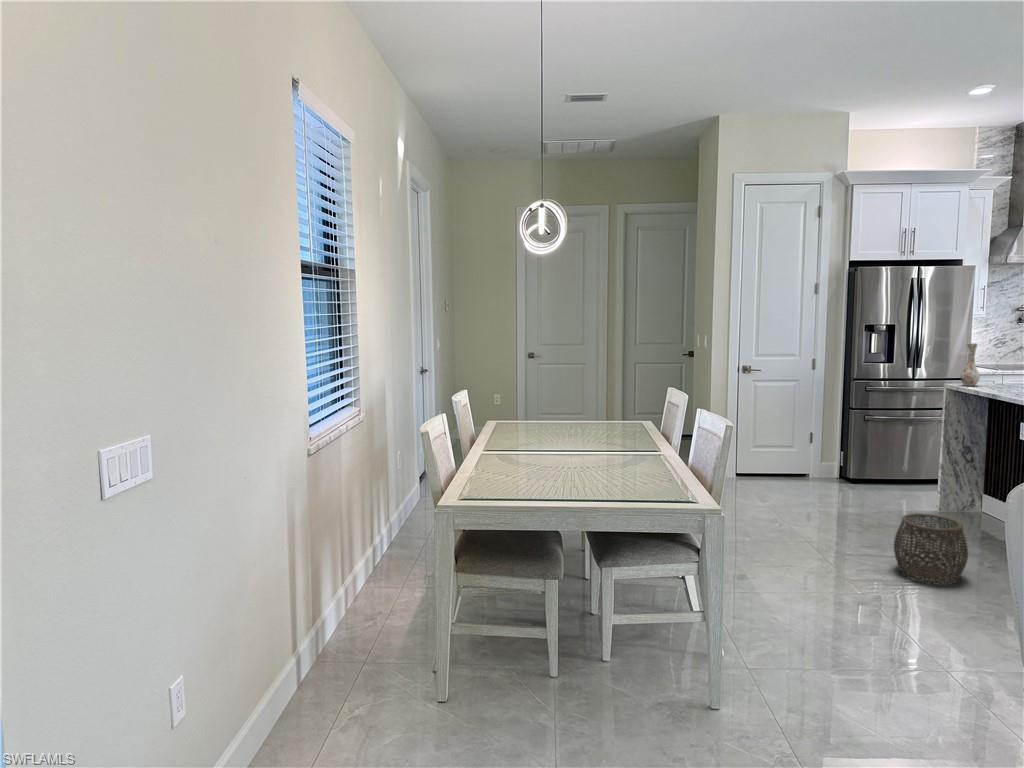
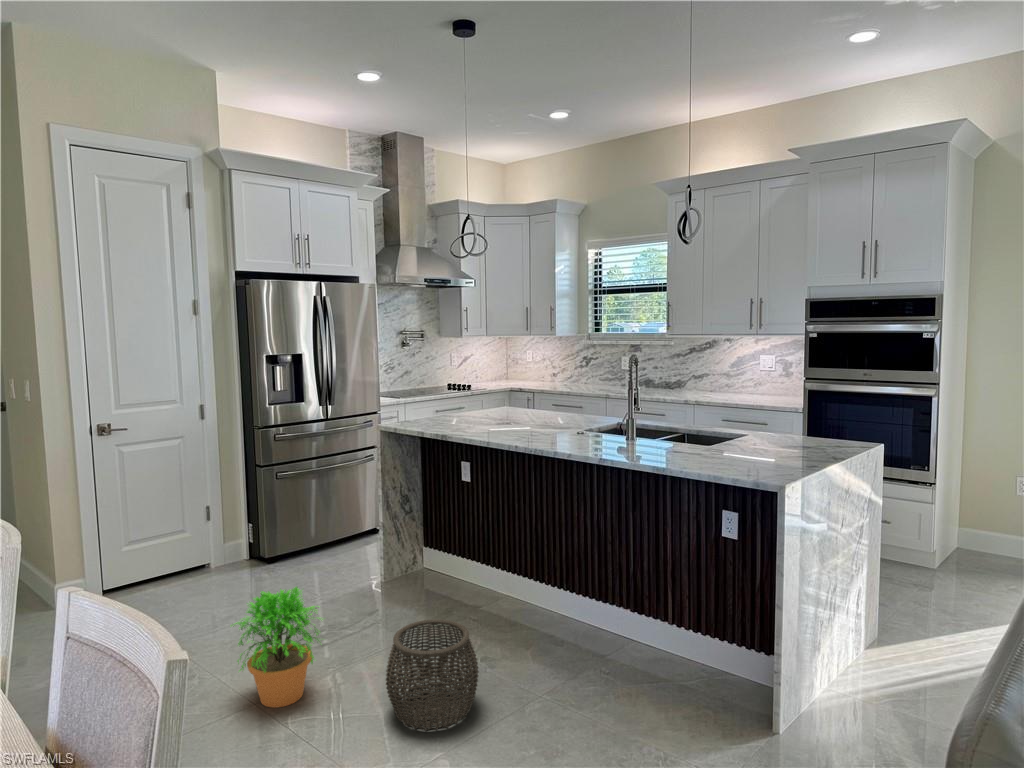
vase: present [961,343,980,386] -> none [398,373,418,426]
potted plant: none [800,471,863,545] -> present [231,587,319,708]

